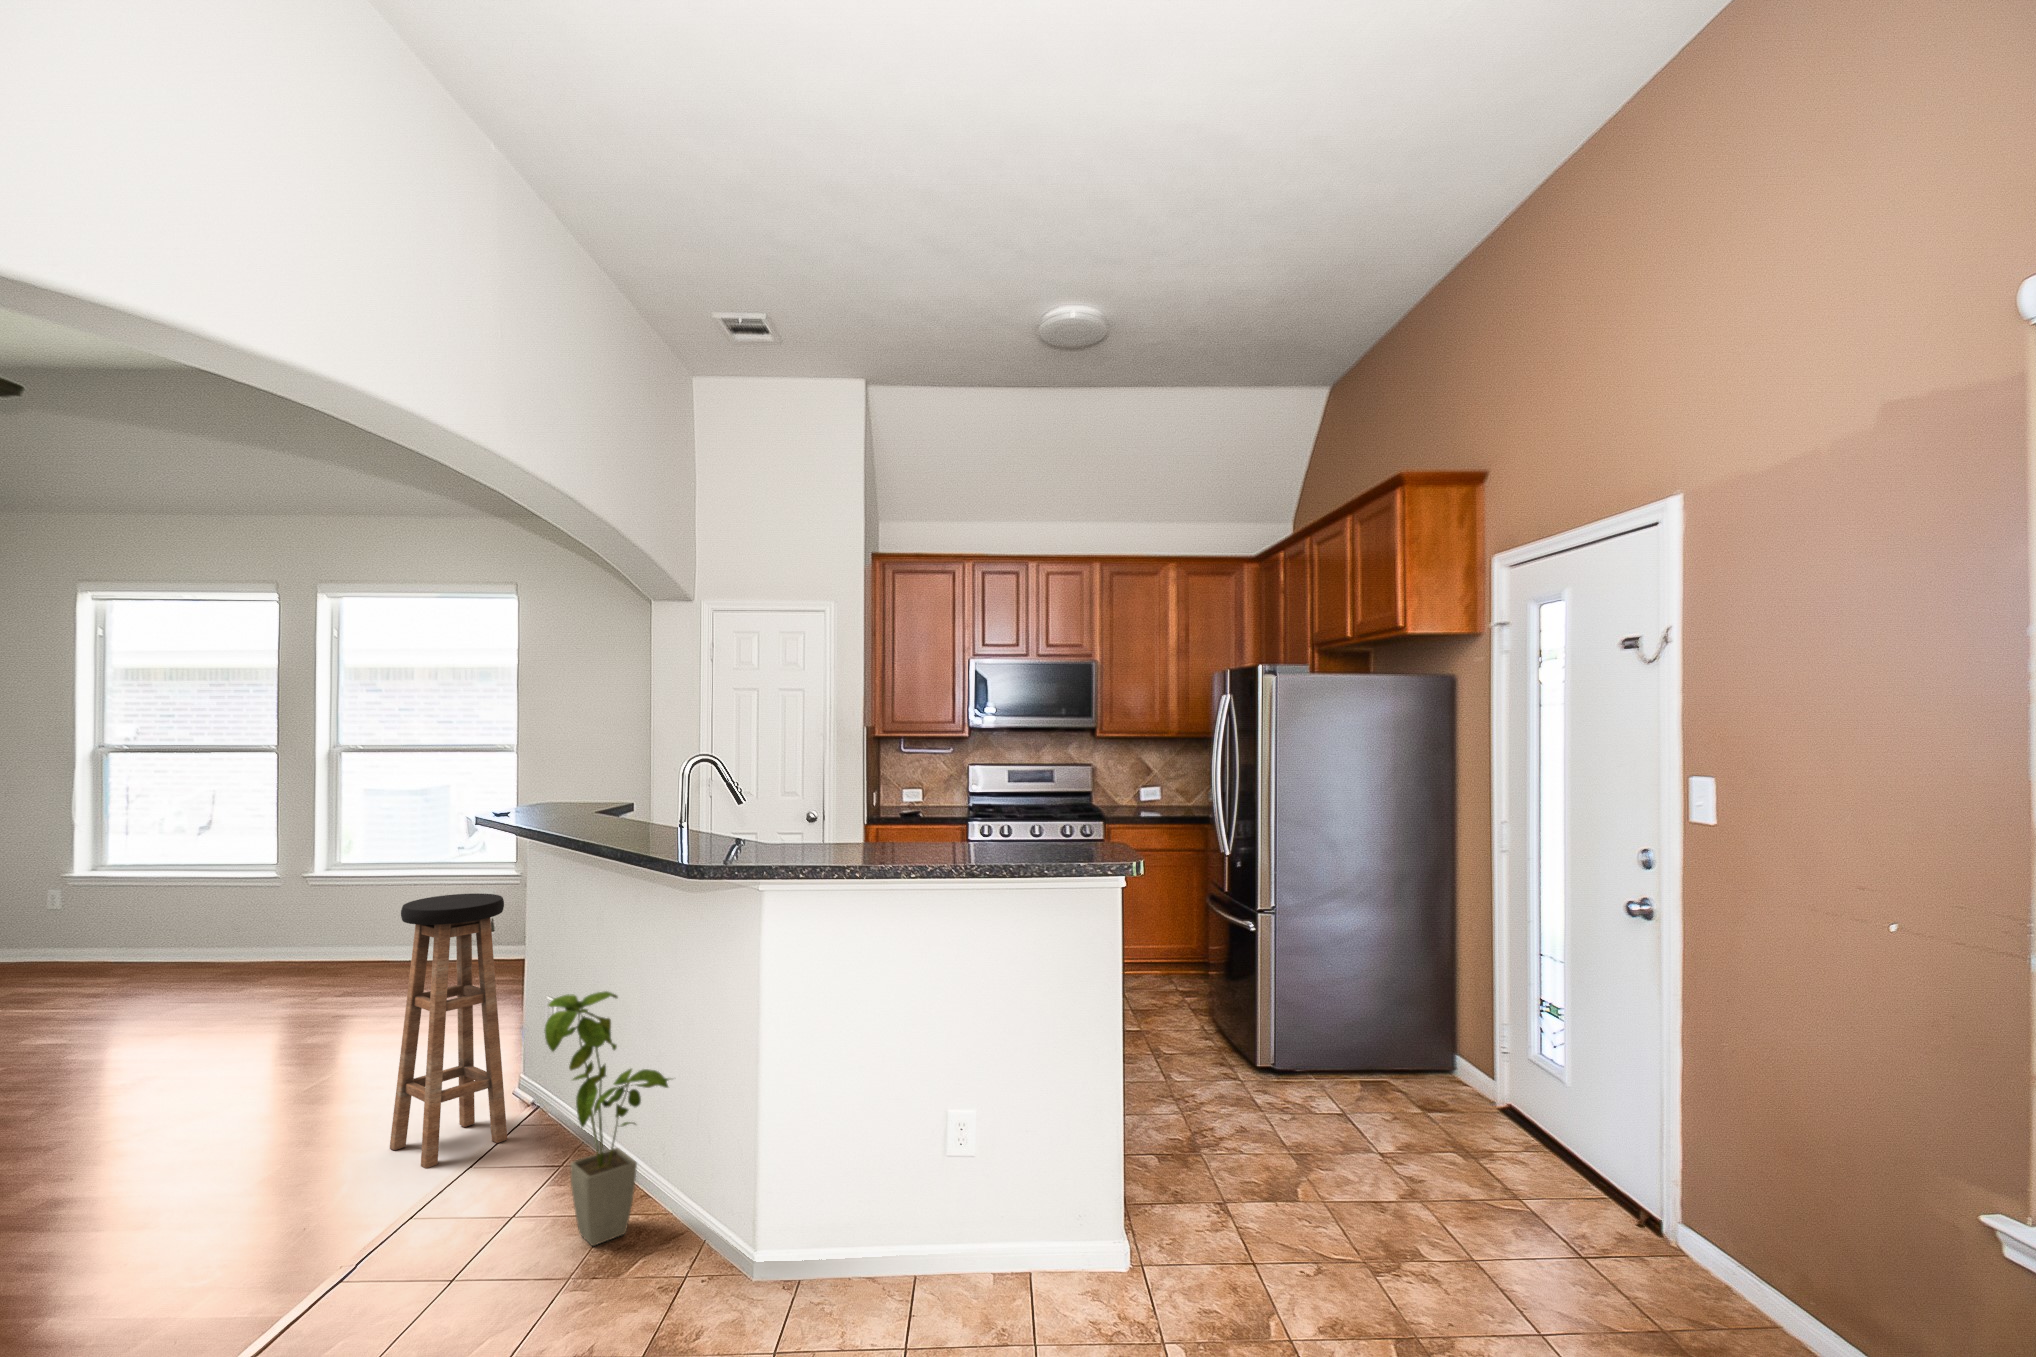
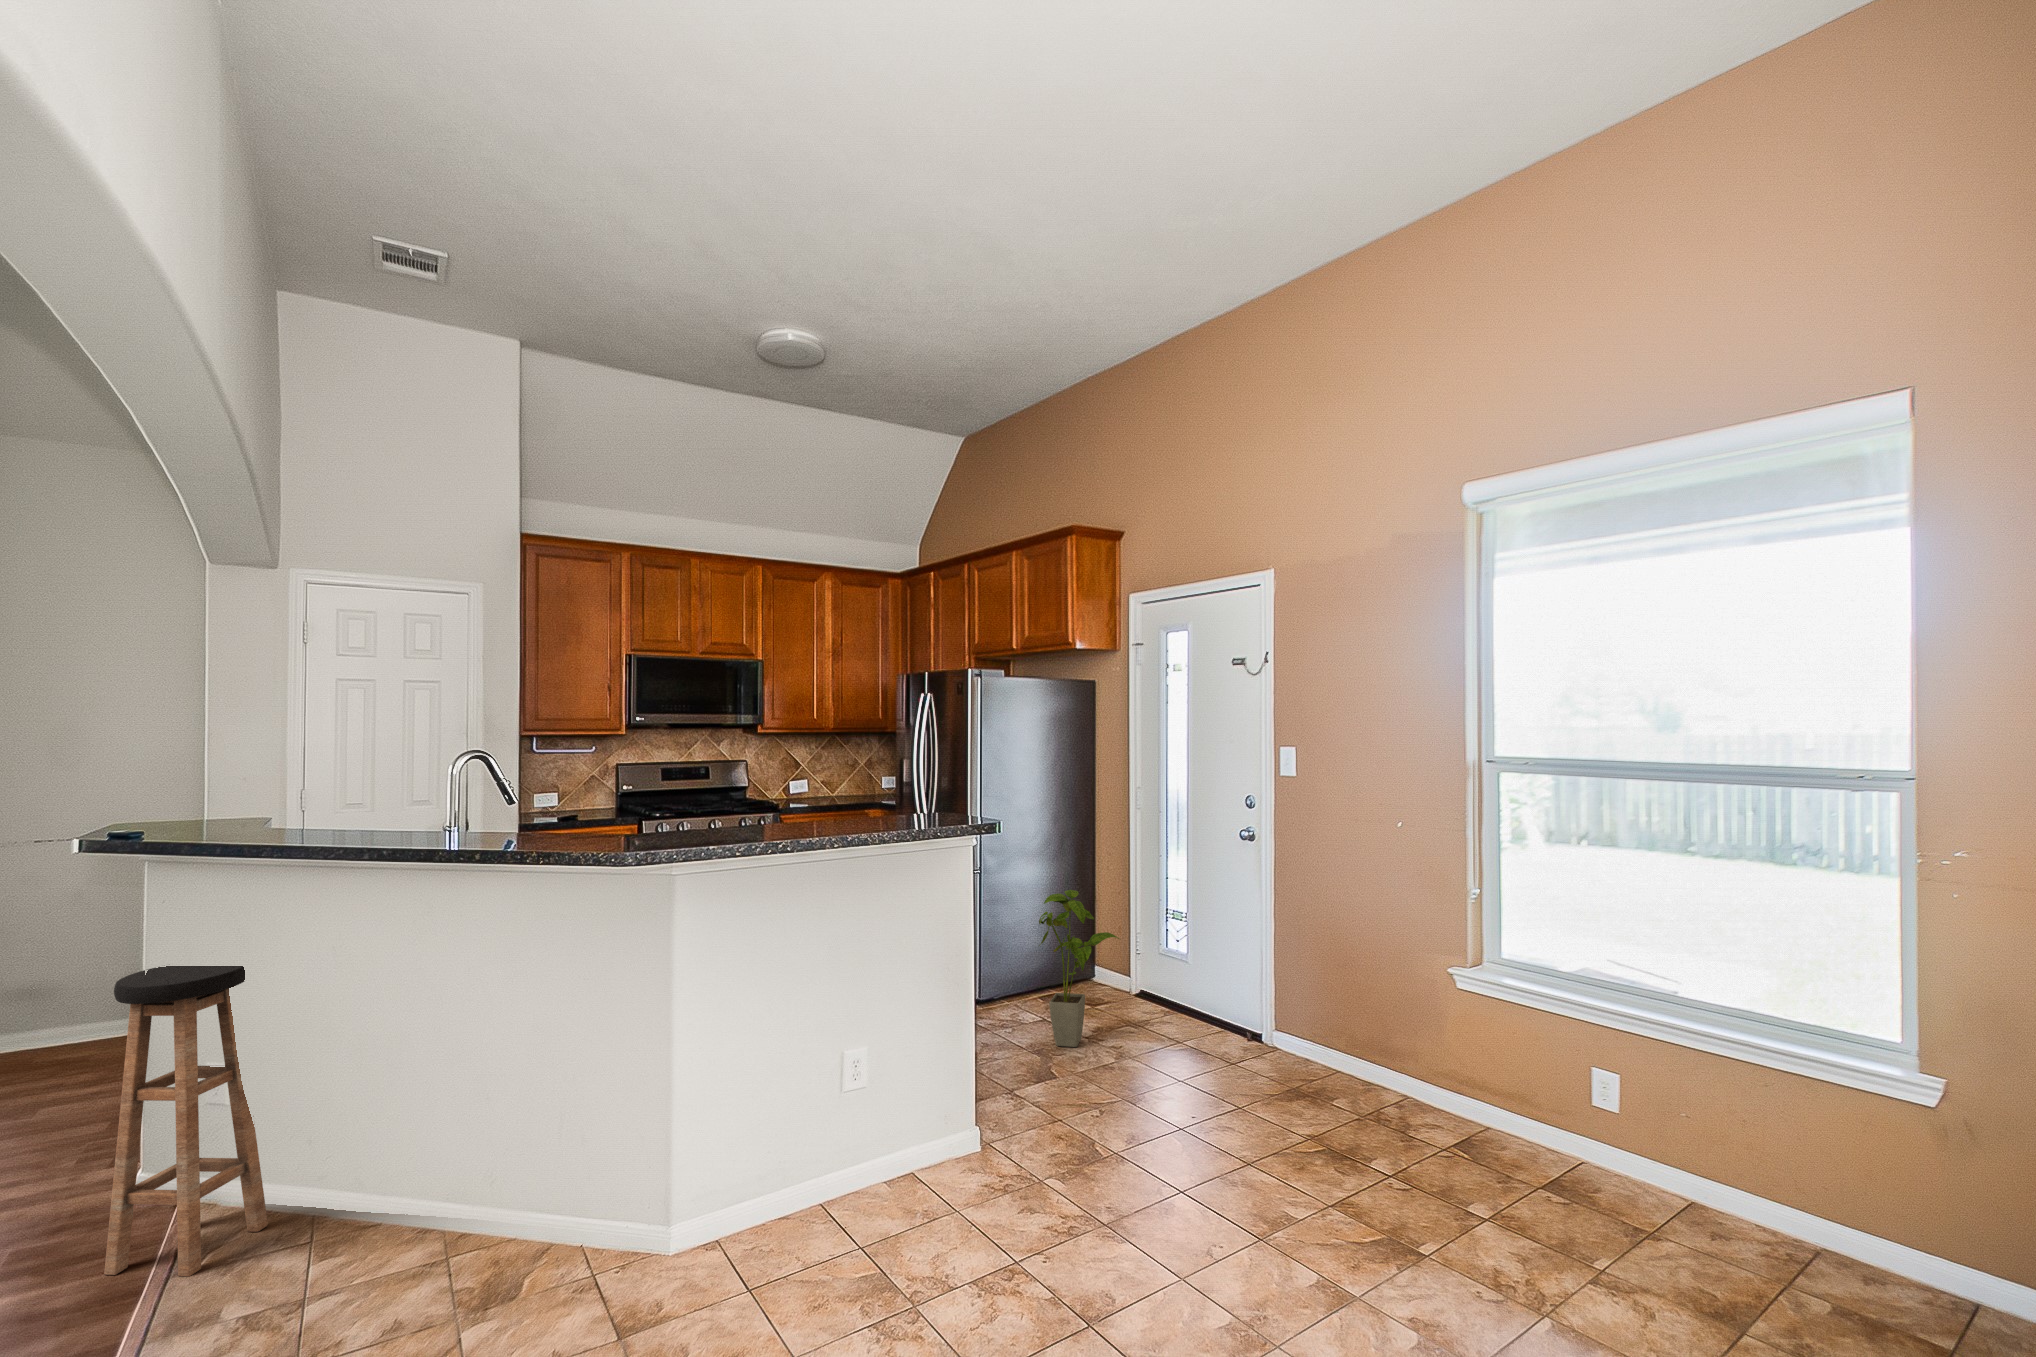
house plant: present [545,991,670,1246] -> present [1039,890,1119,1047]

